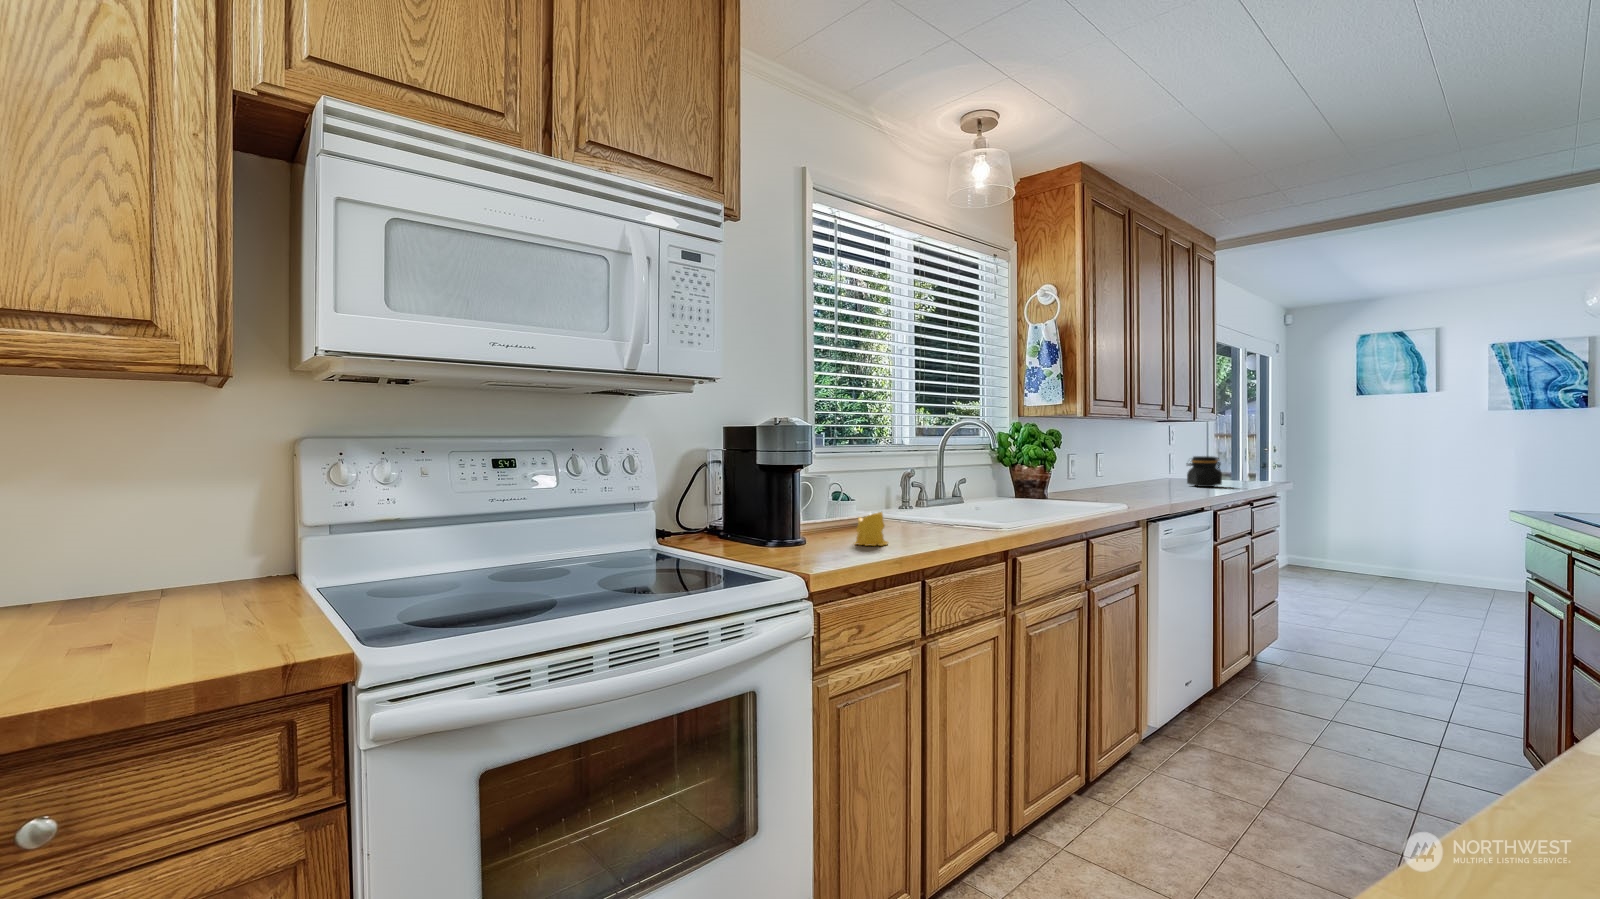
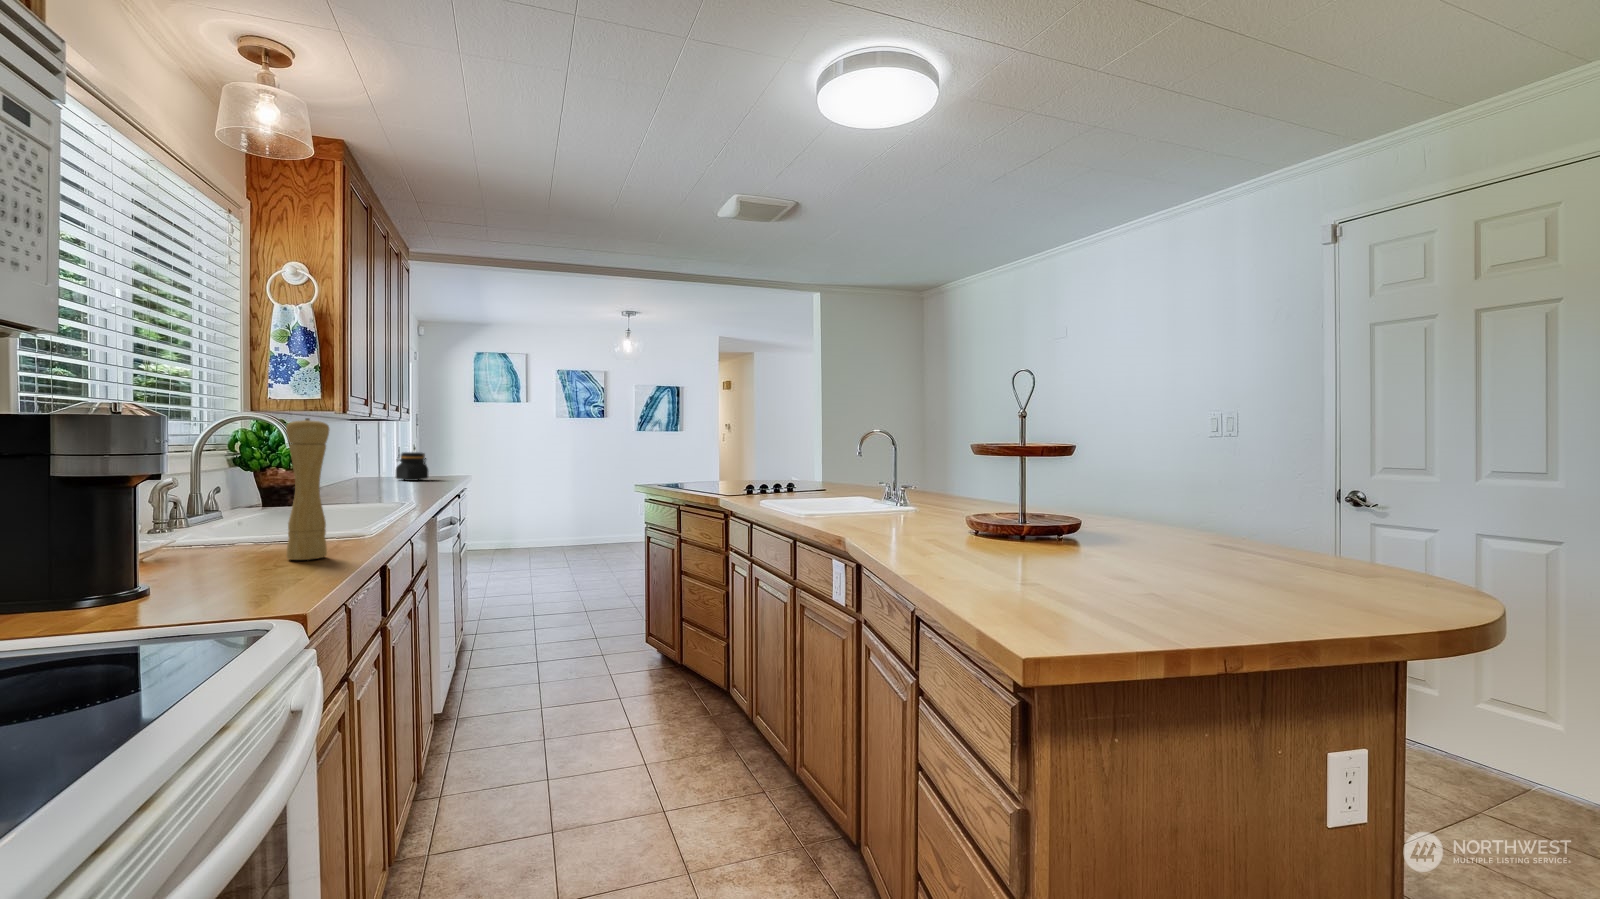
pepper mill: none [917,422,947,540] -> present [286,418,329,560]
candle: present [855,512,888,546] -> none [213,531,271,580]

